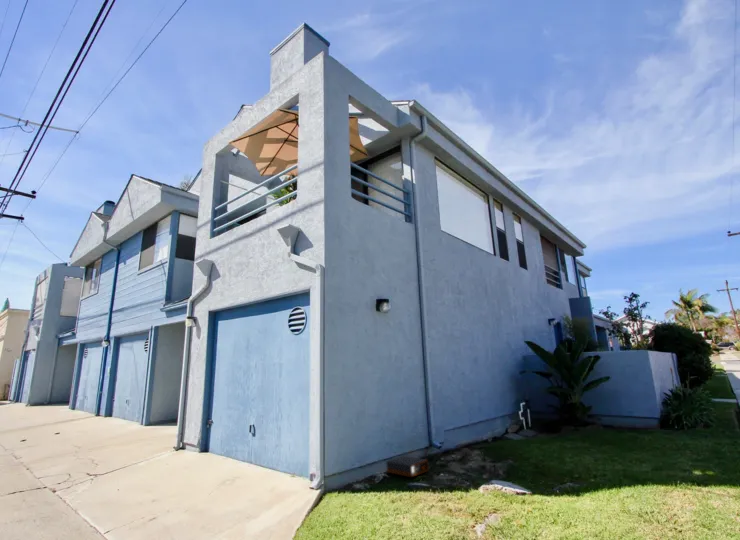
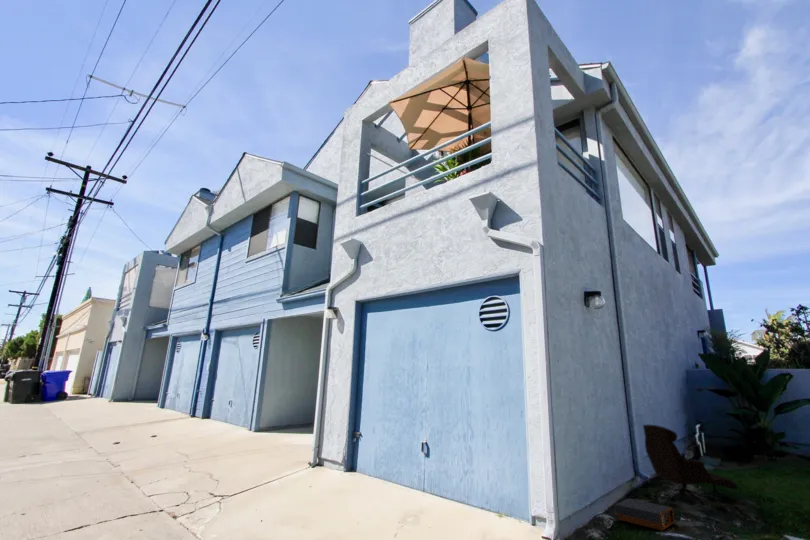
lounge chair: none [434,397,498,455] -> present [643,425,737,504]

